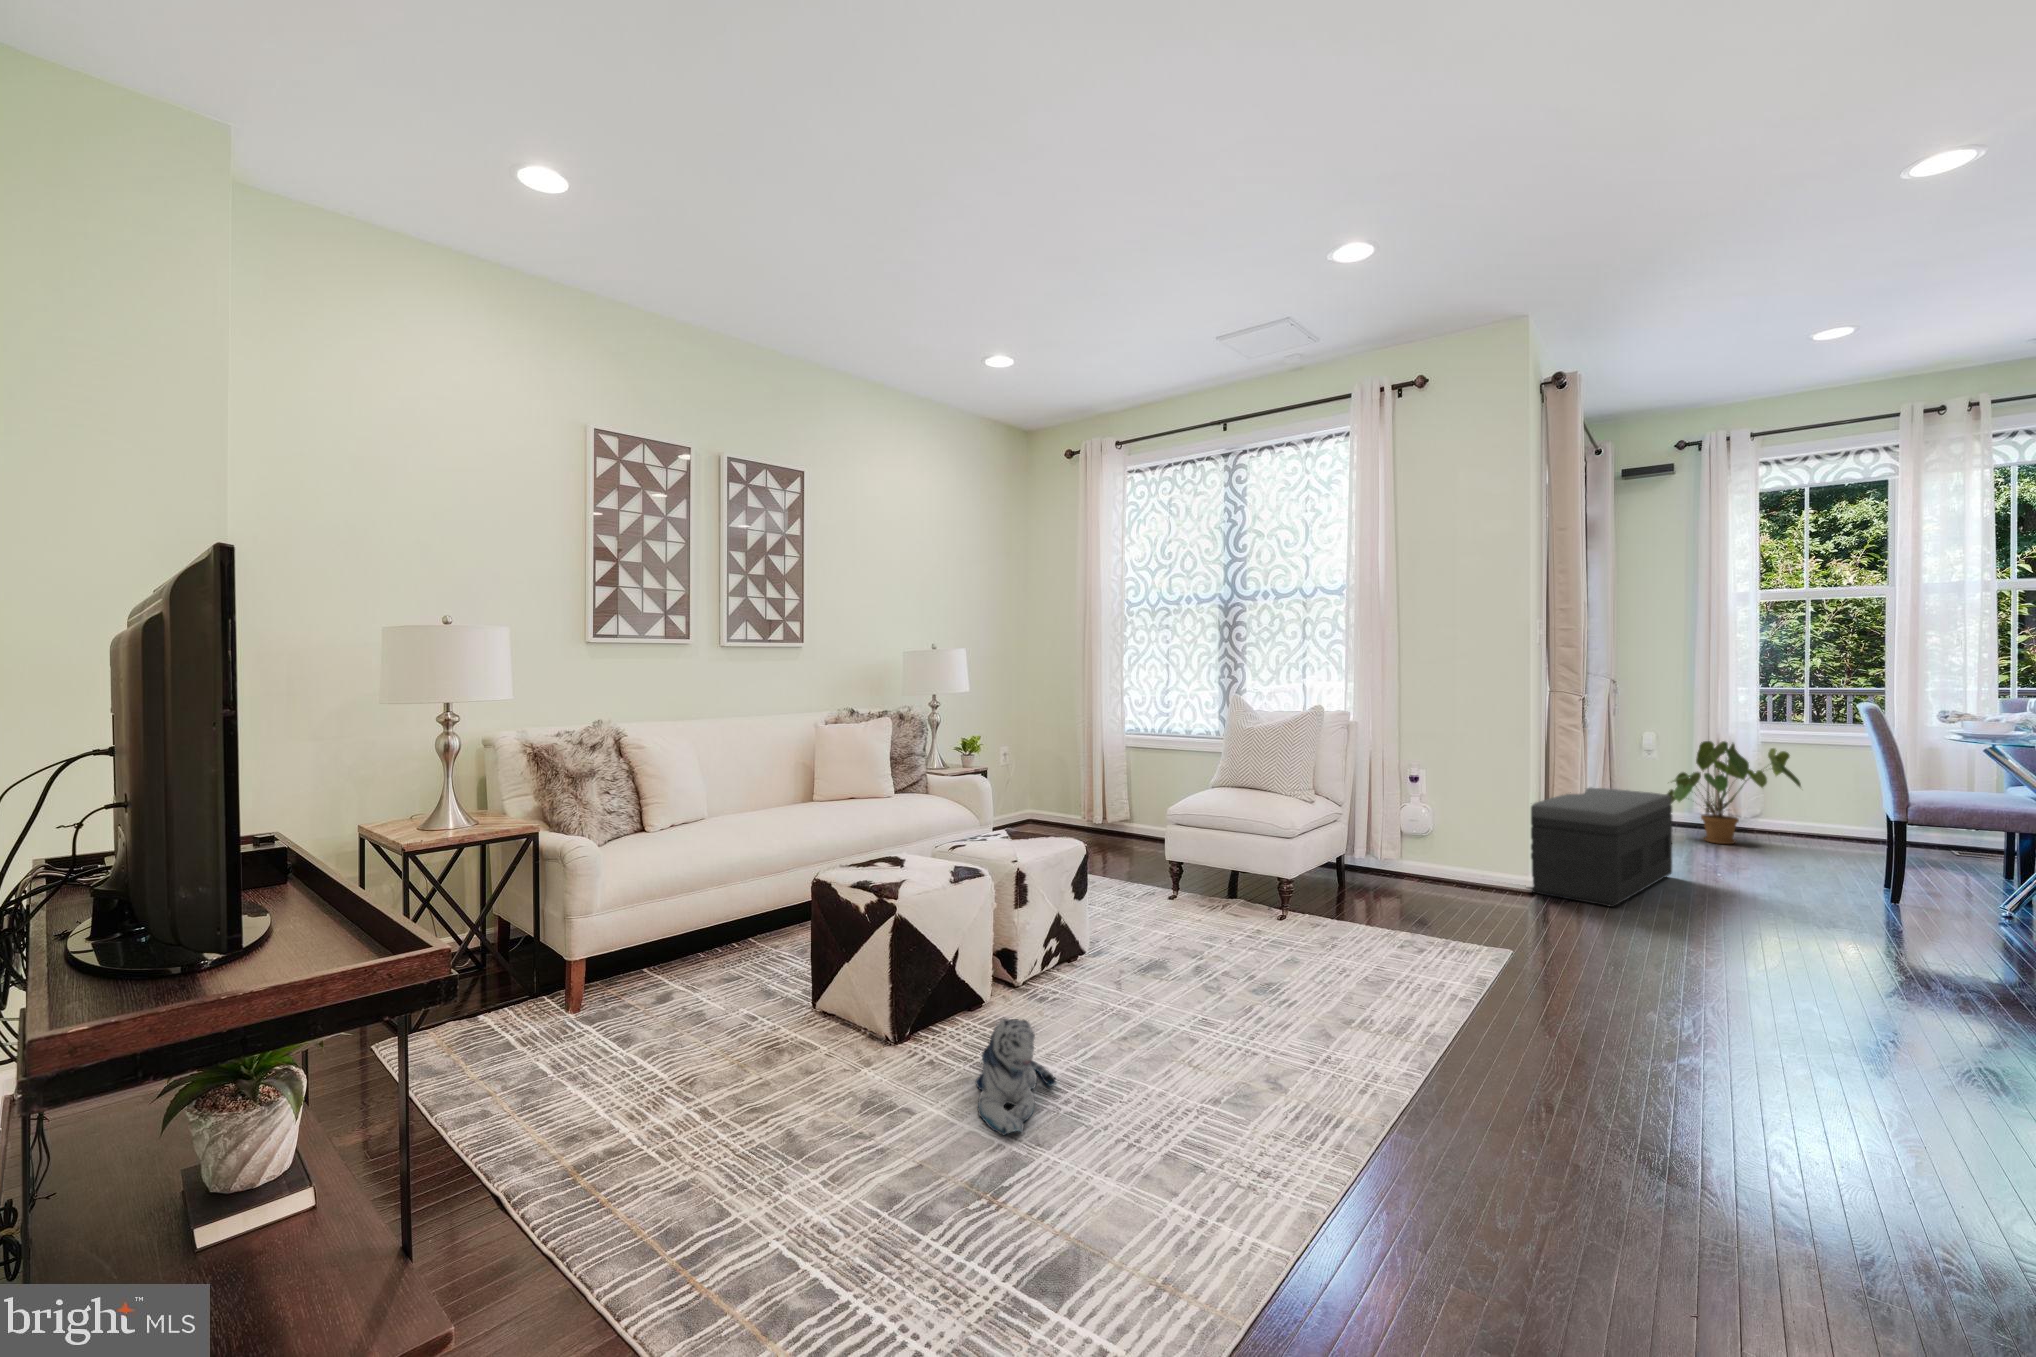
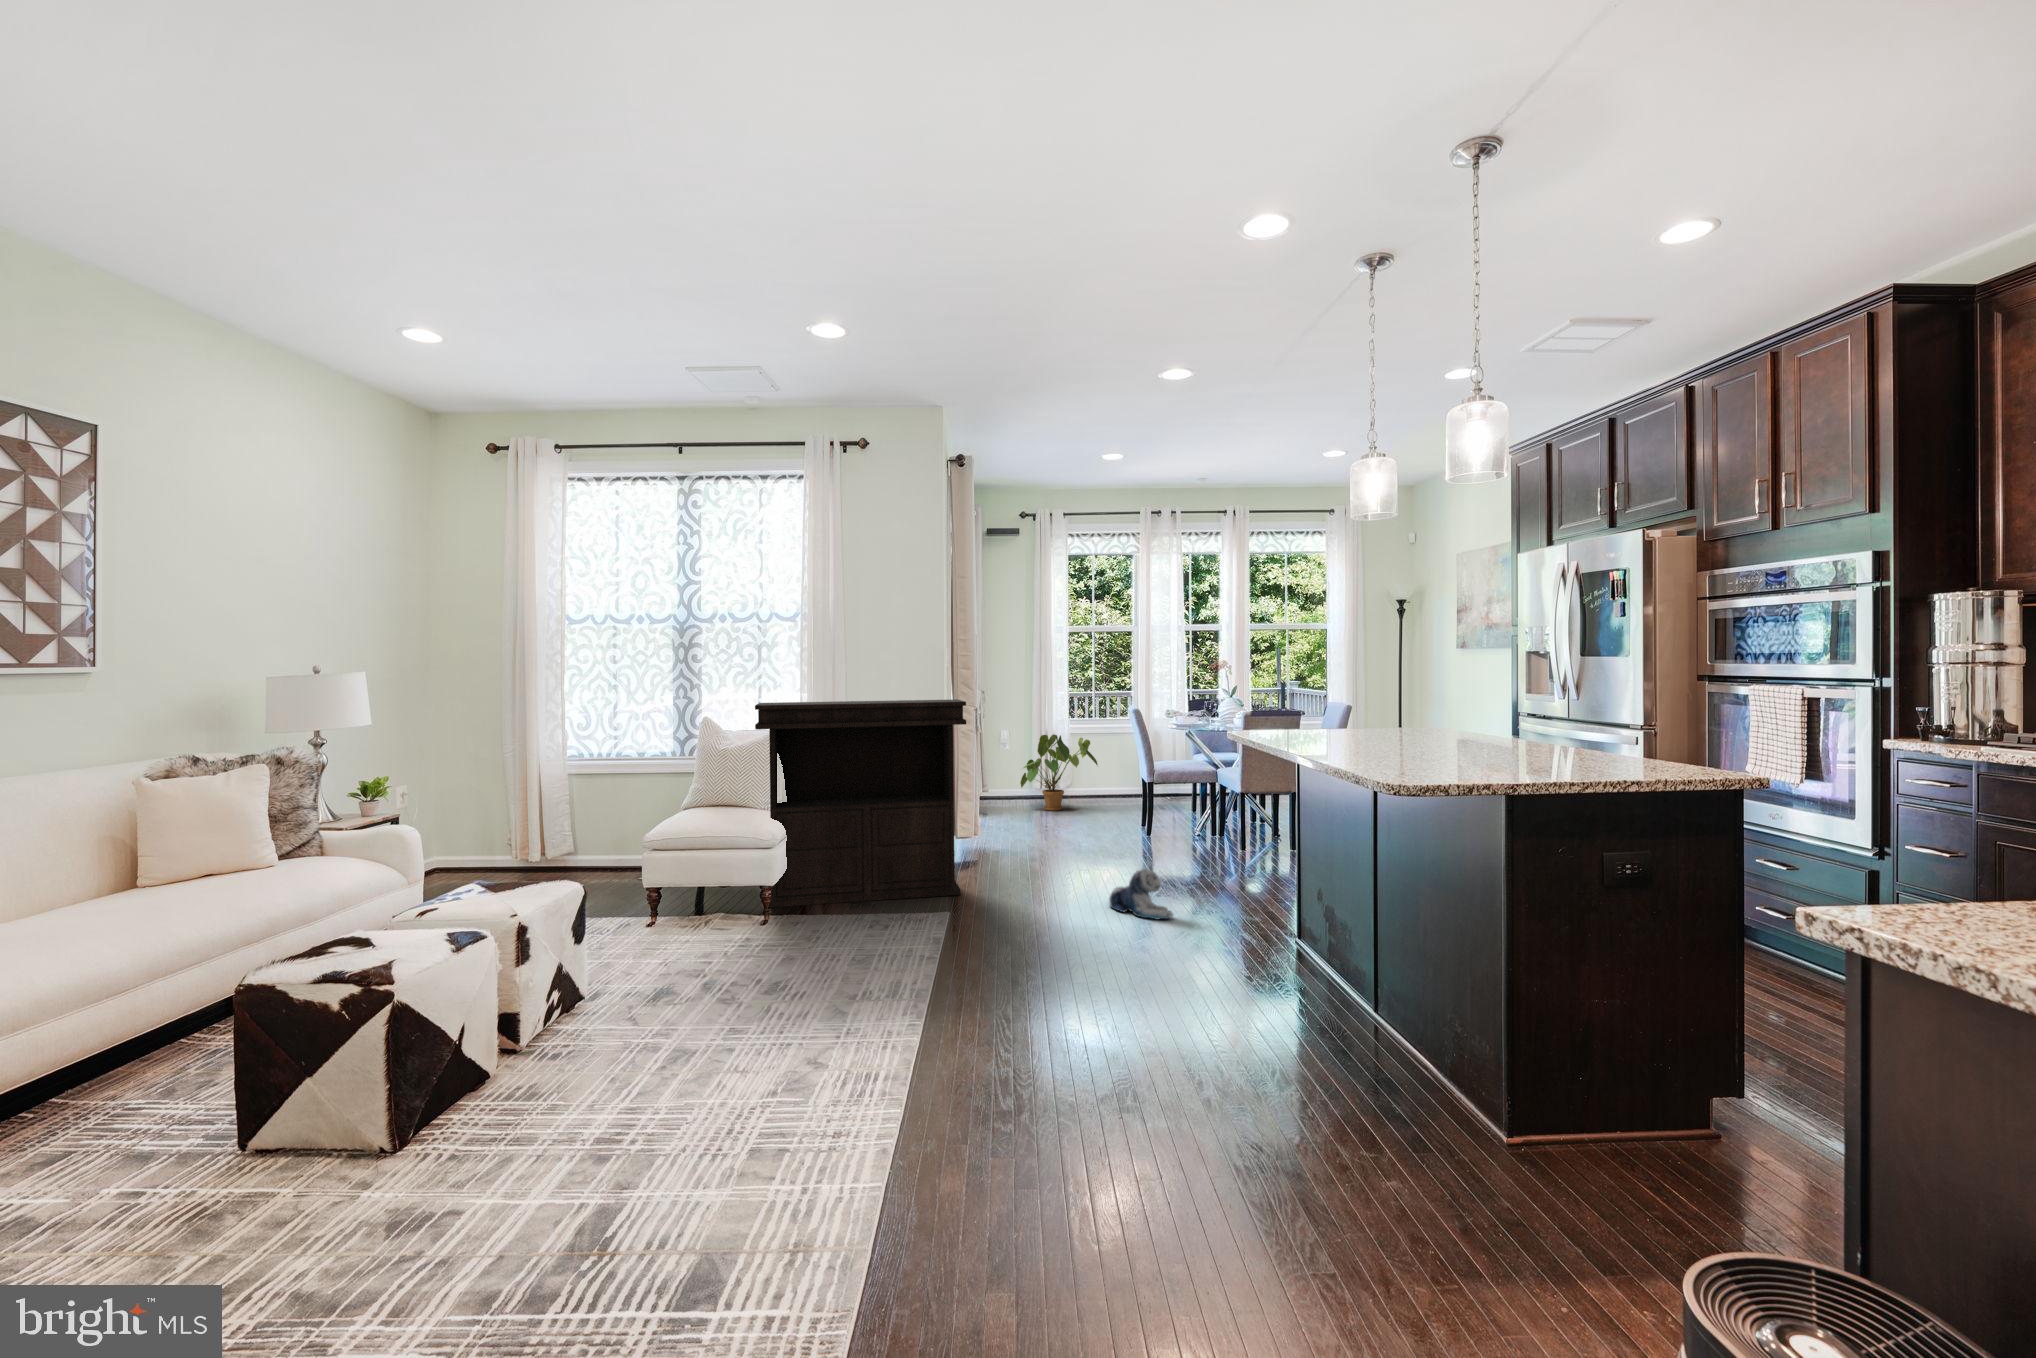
console table: none [1279,682,1544,928] -> present [755,699,966,907]
storage bench: present [1527,788,1672,907] -> none [947,778,1034,869]
plush toy: present [975,1019,1056,1135] -> present [1109,869,1173,919]

